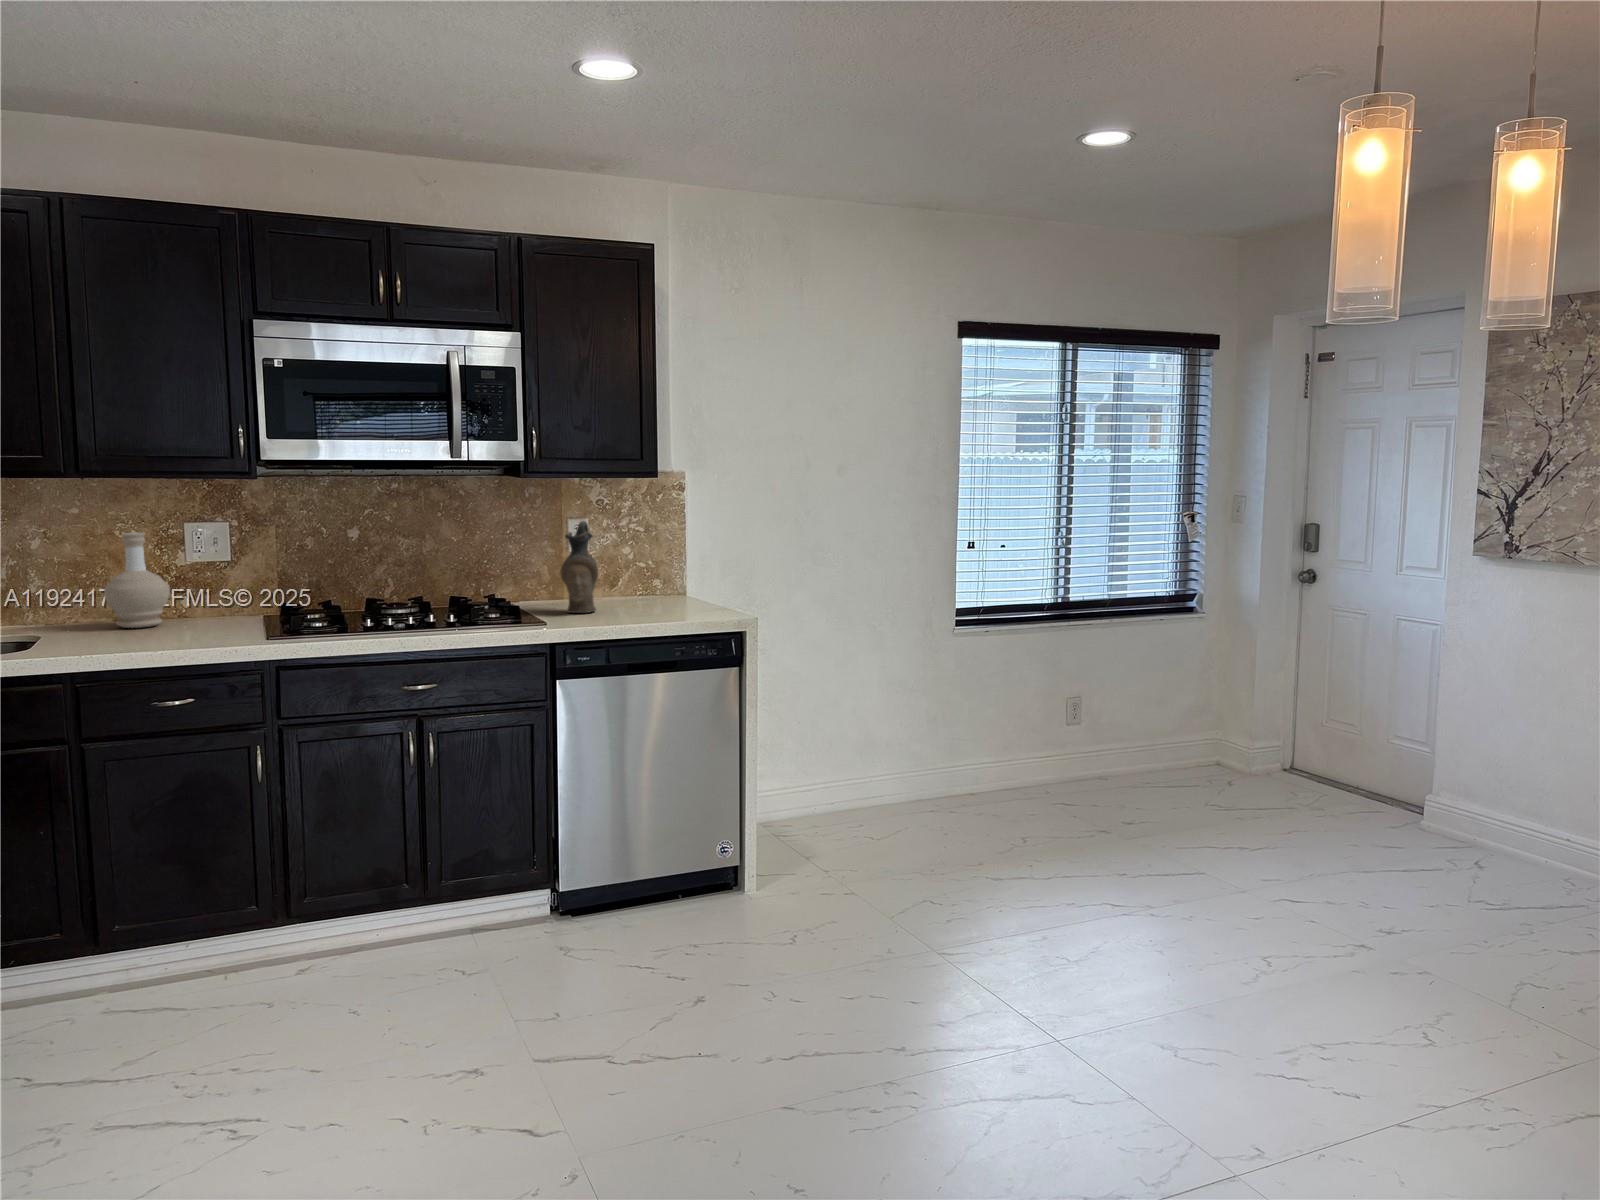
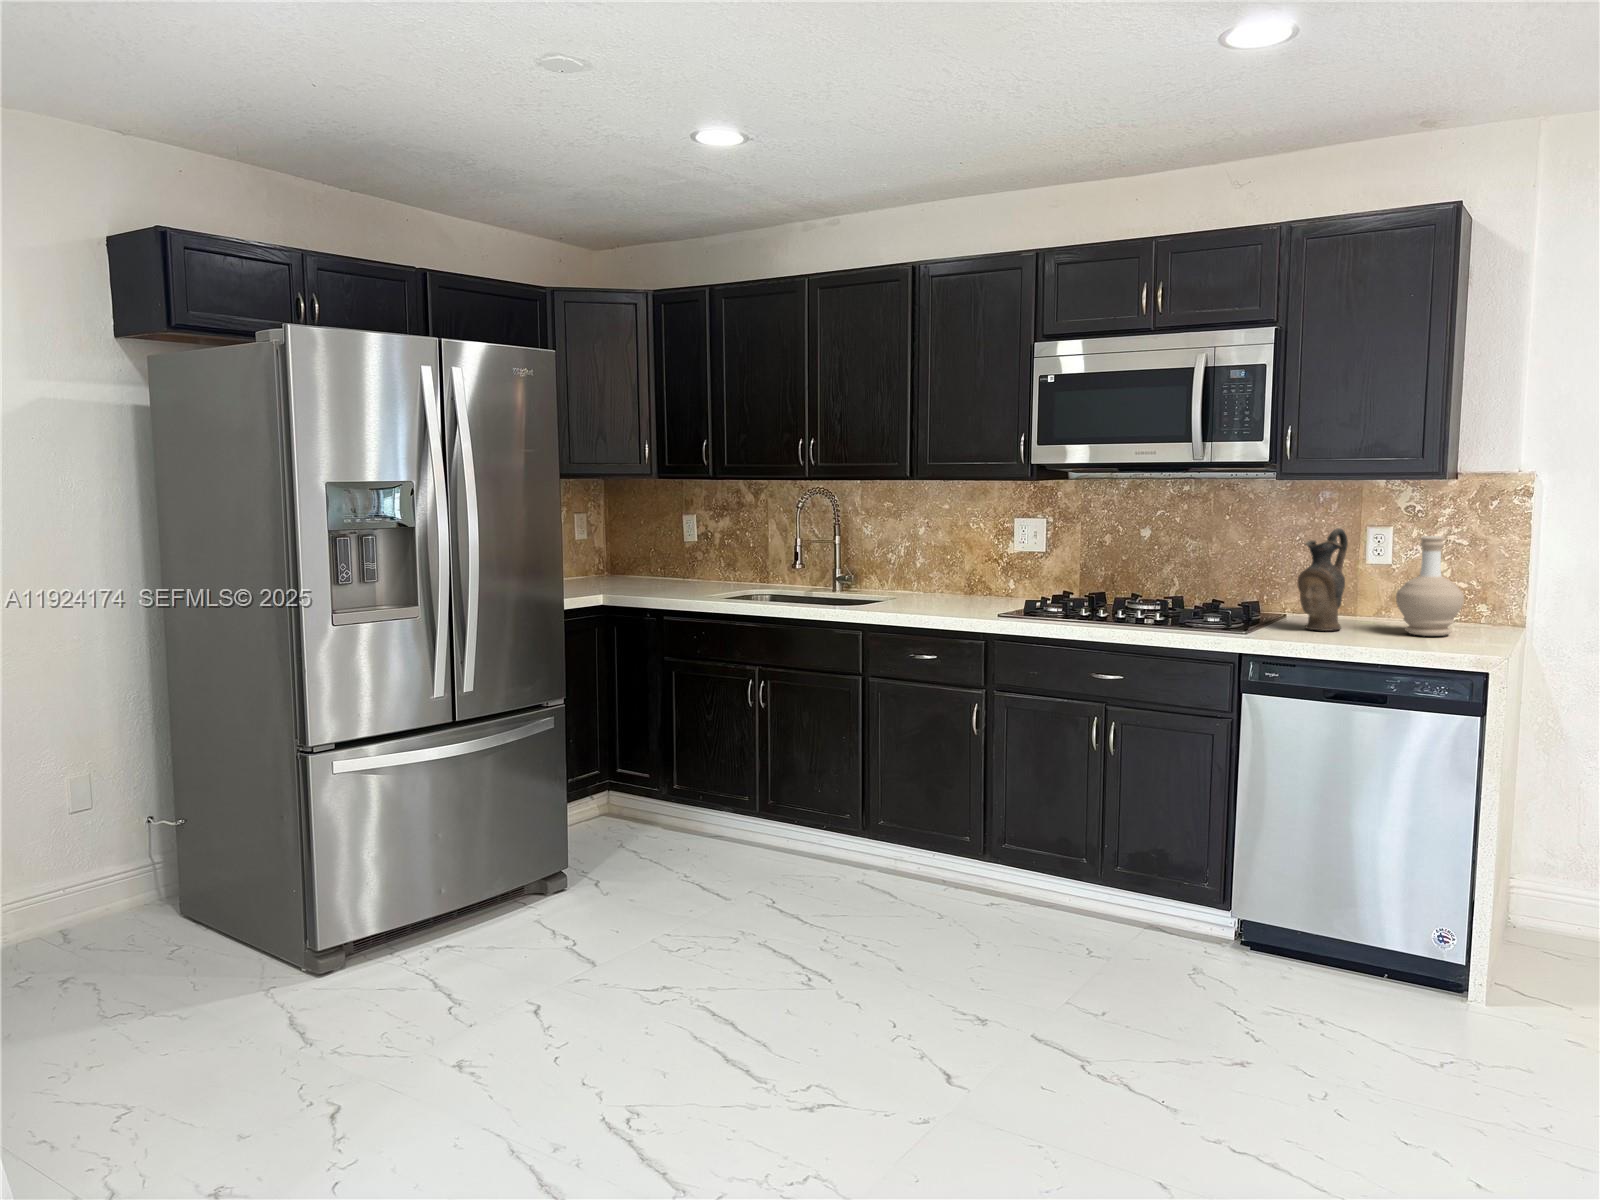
bottle: present [104,533,170,628] -> present [1396,536,1464,636]

